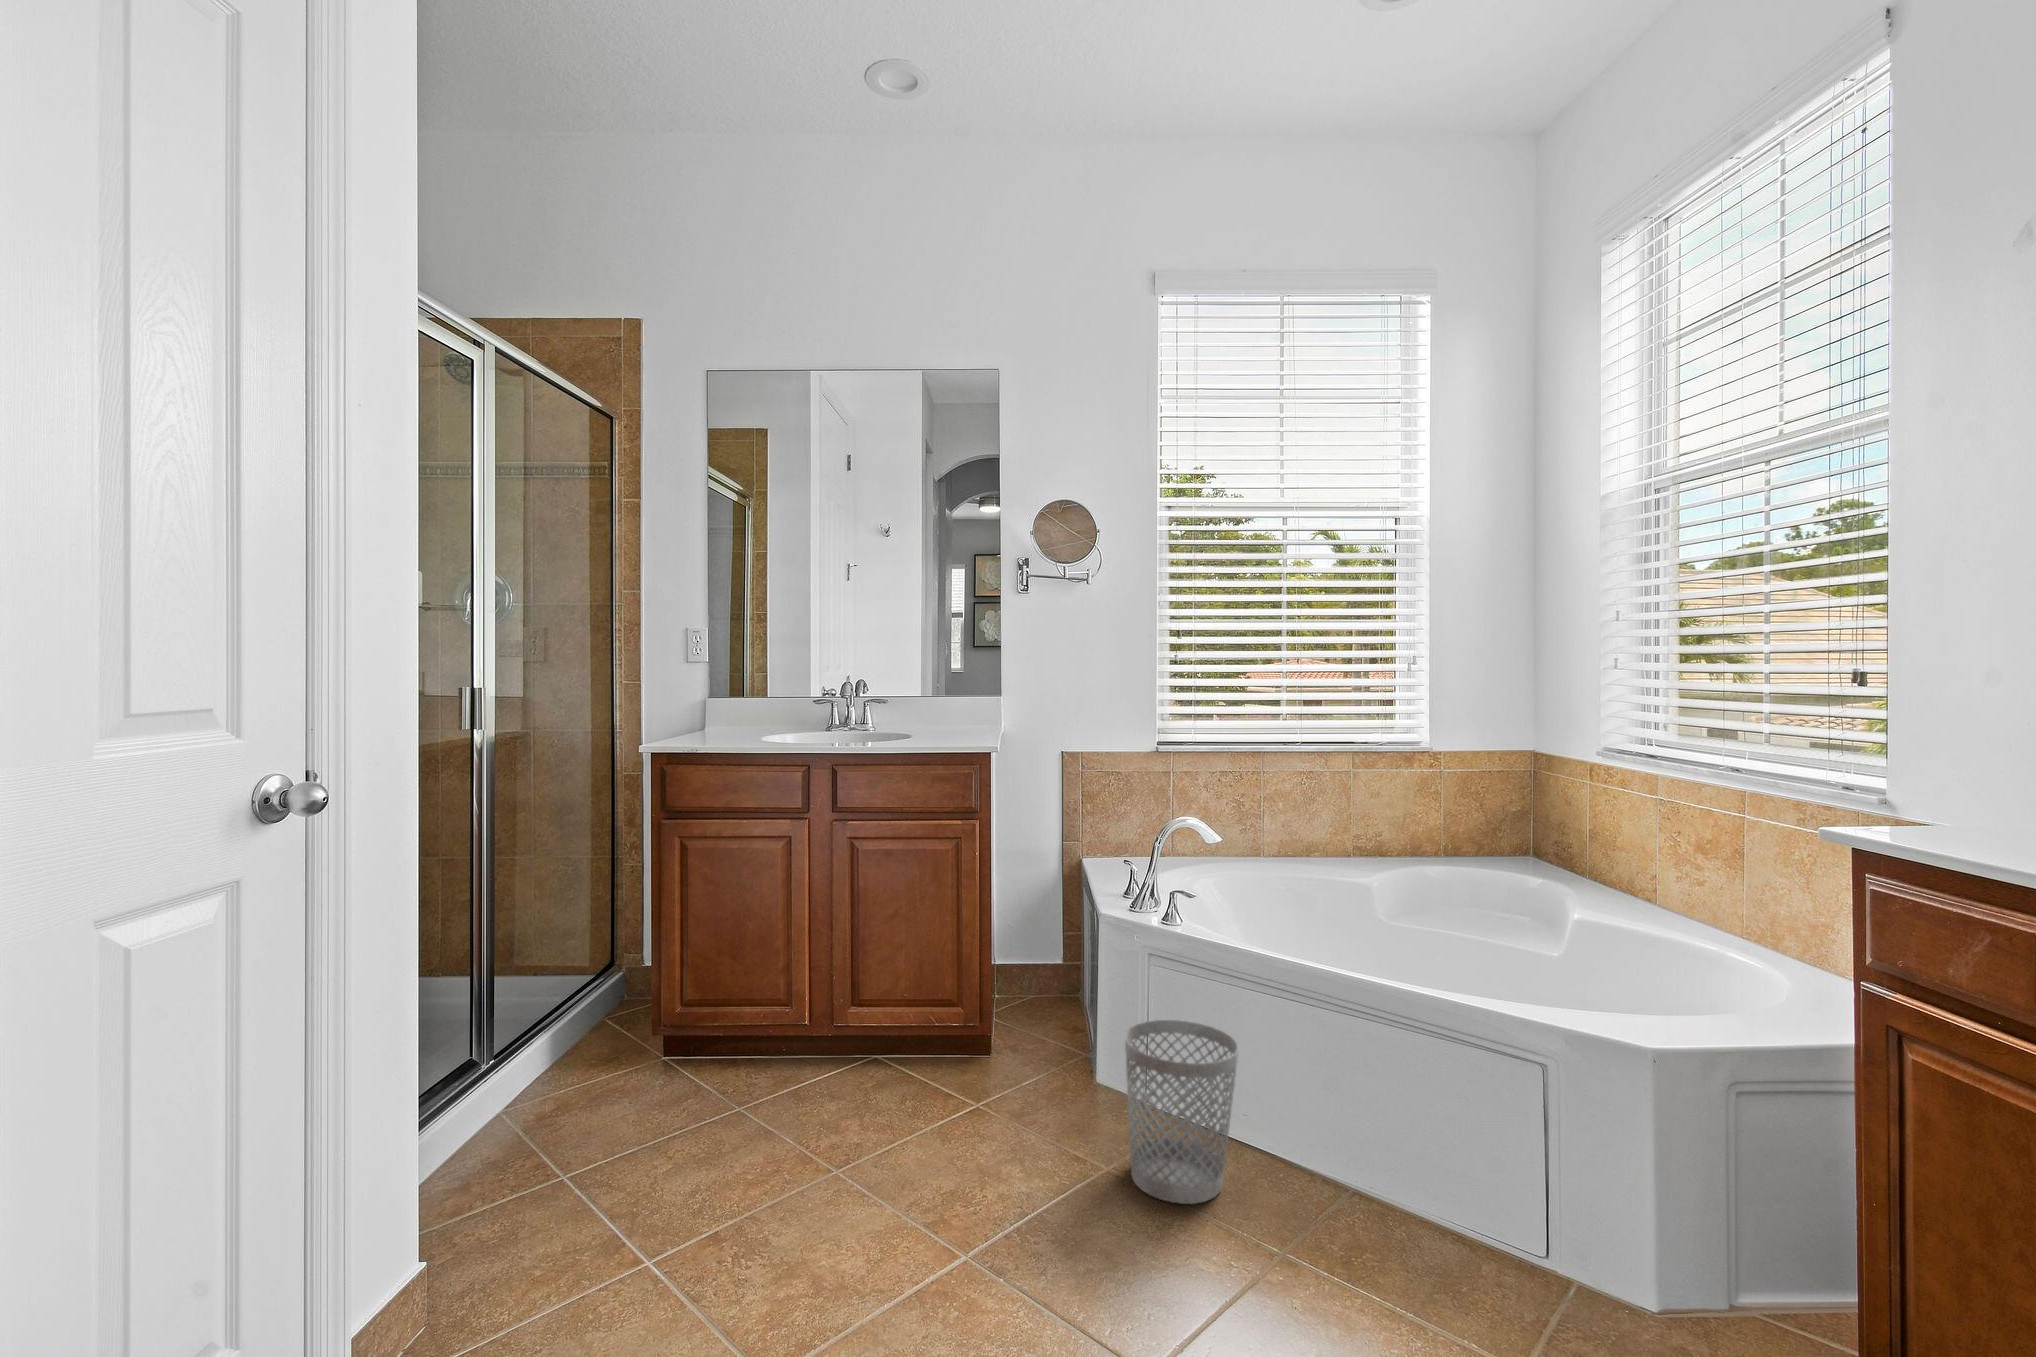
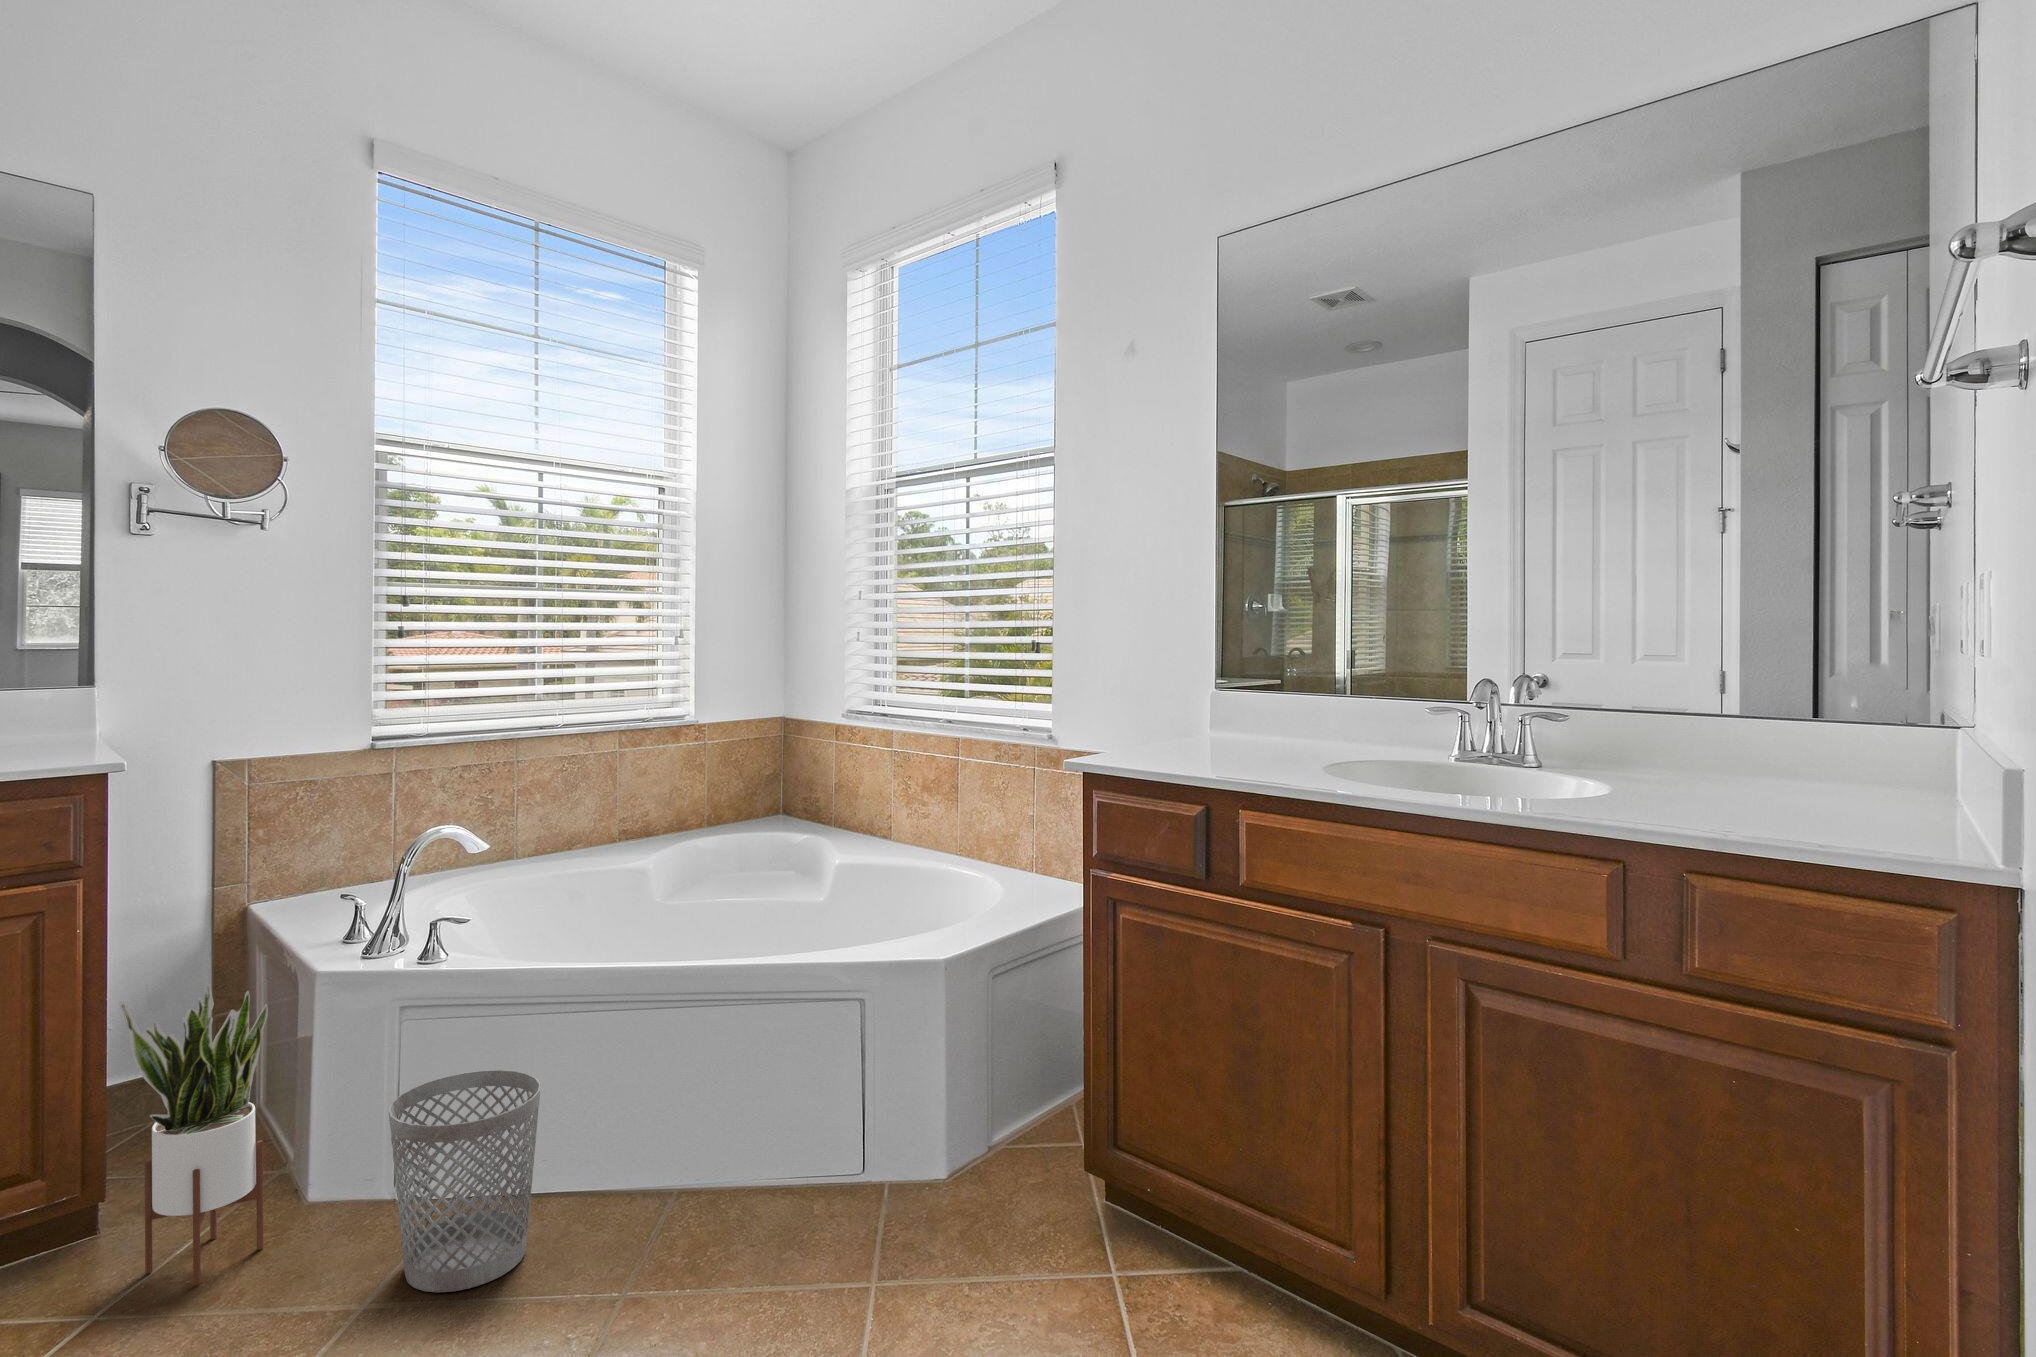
potted plant: none [979,905,1064,1120] -> present [119,983,268,1285]

